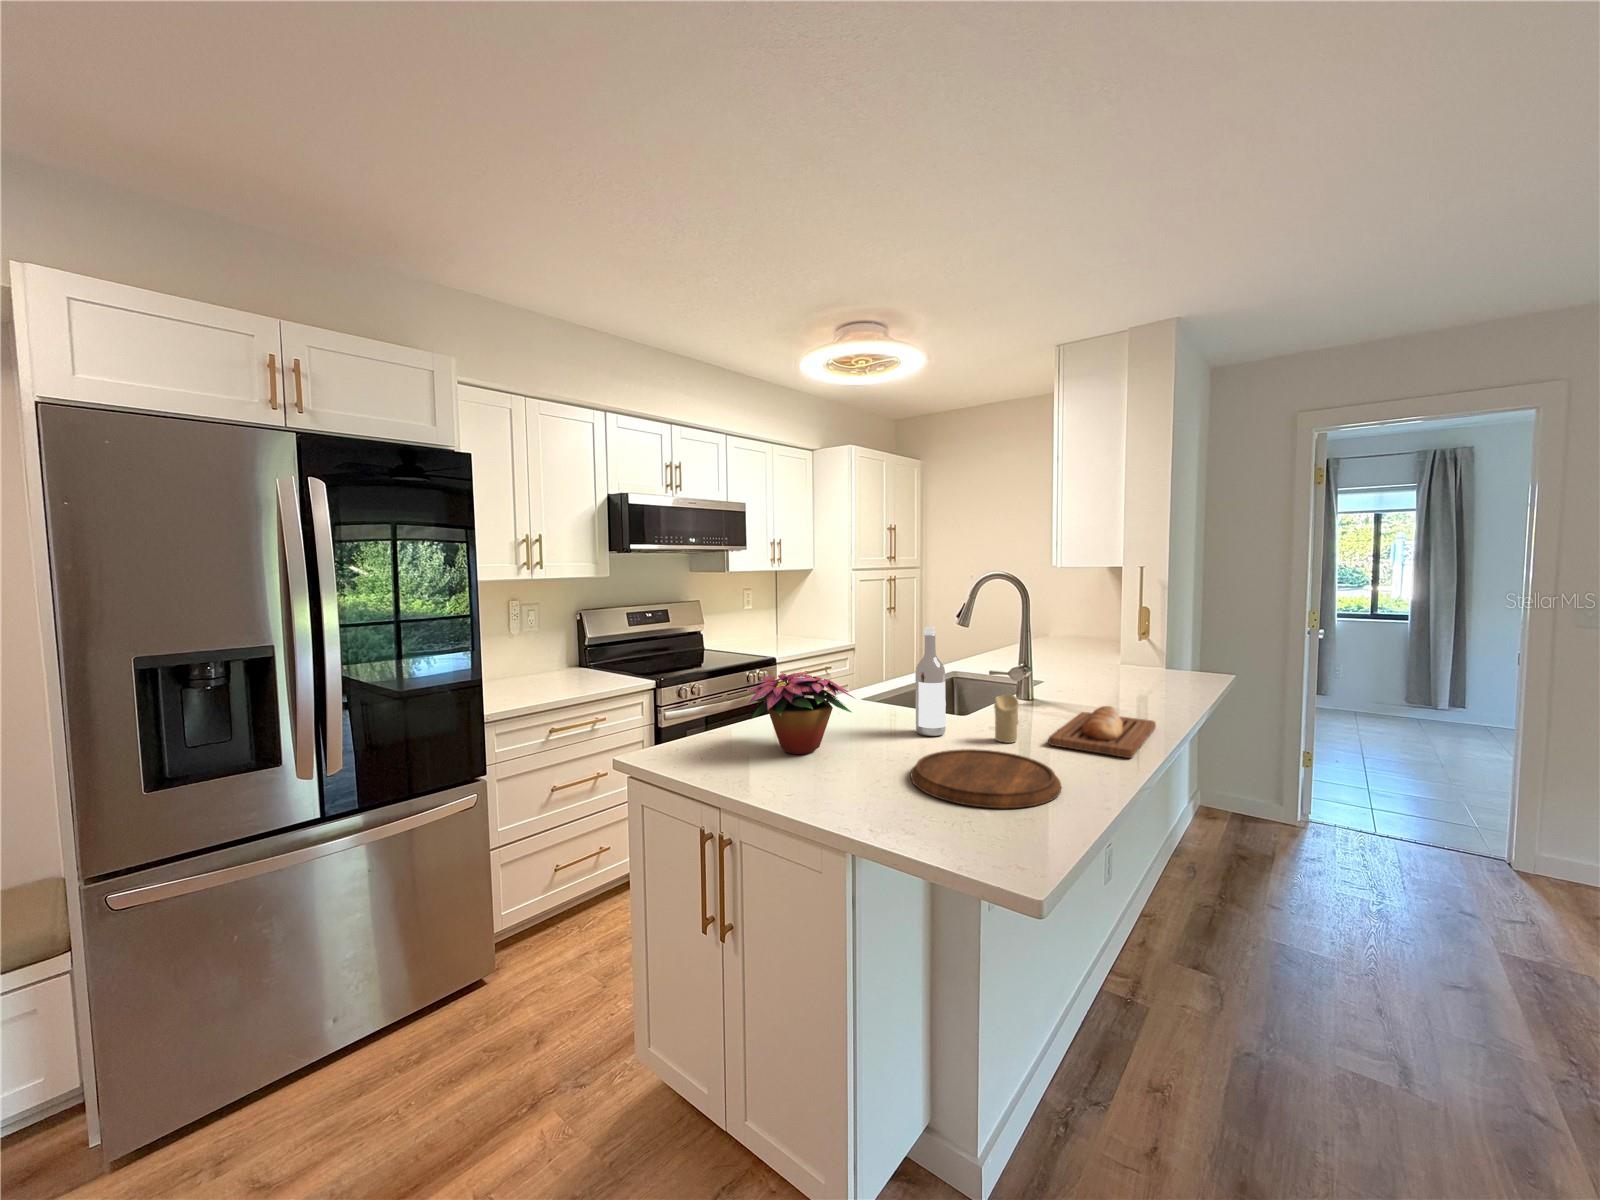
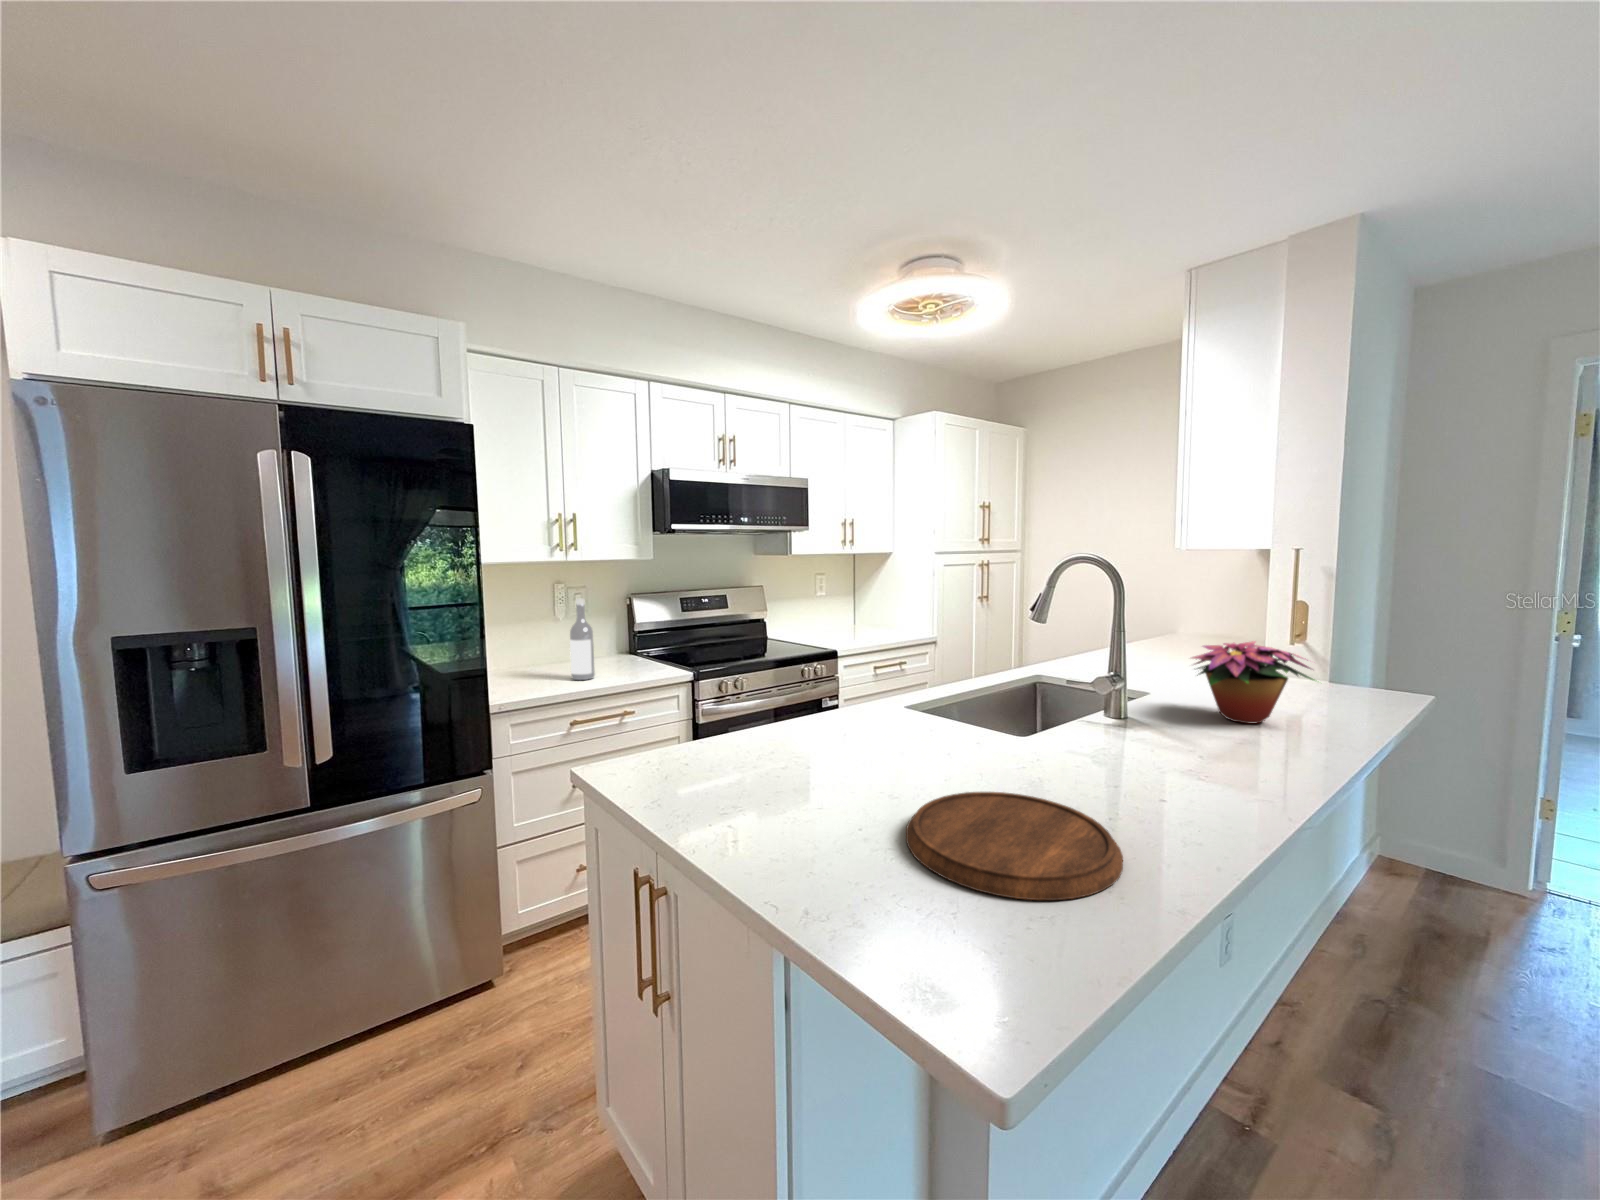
wine bottle: present [915,627,946,736] -> present [570,599,595,680]
flower arrangement: present [748,671,854,754] -> present [1192,641,1315,724]
candle: present [994,694,1018,743] -> none [1051,717,1085,783]
bread loaf: present [1048,706,1156,758] -> none [1125,738,1299,823]

